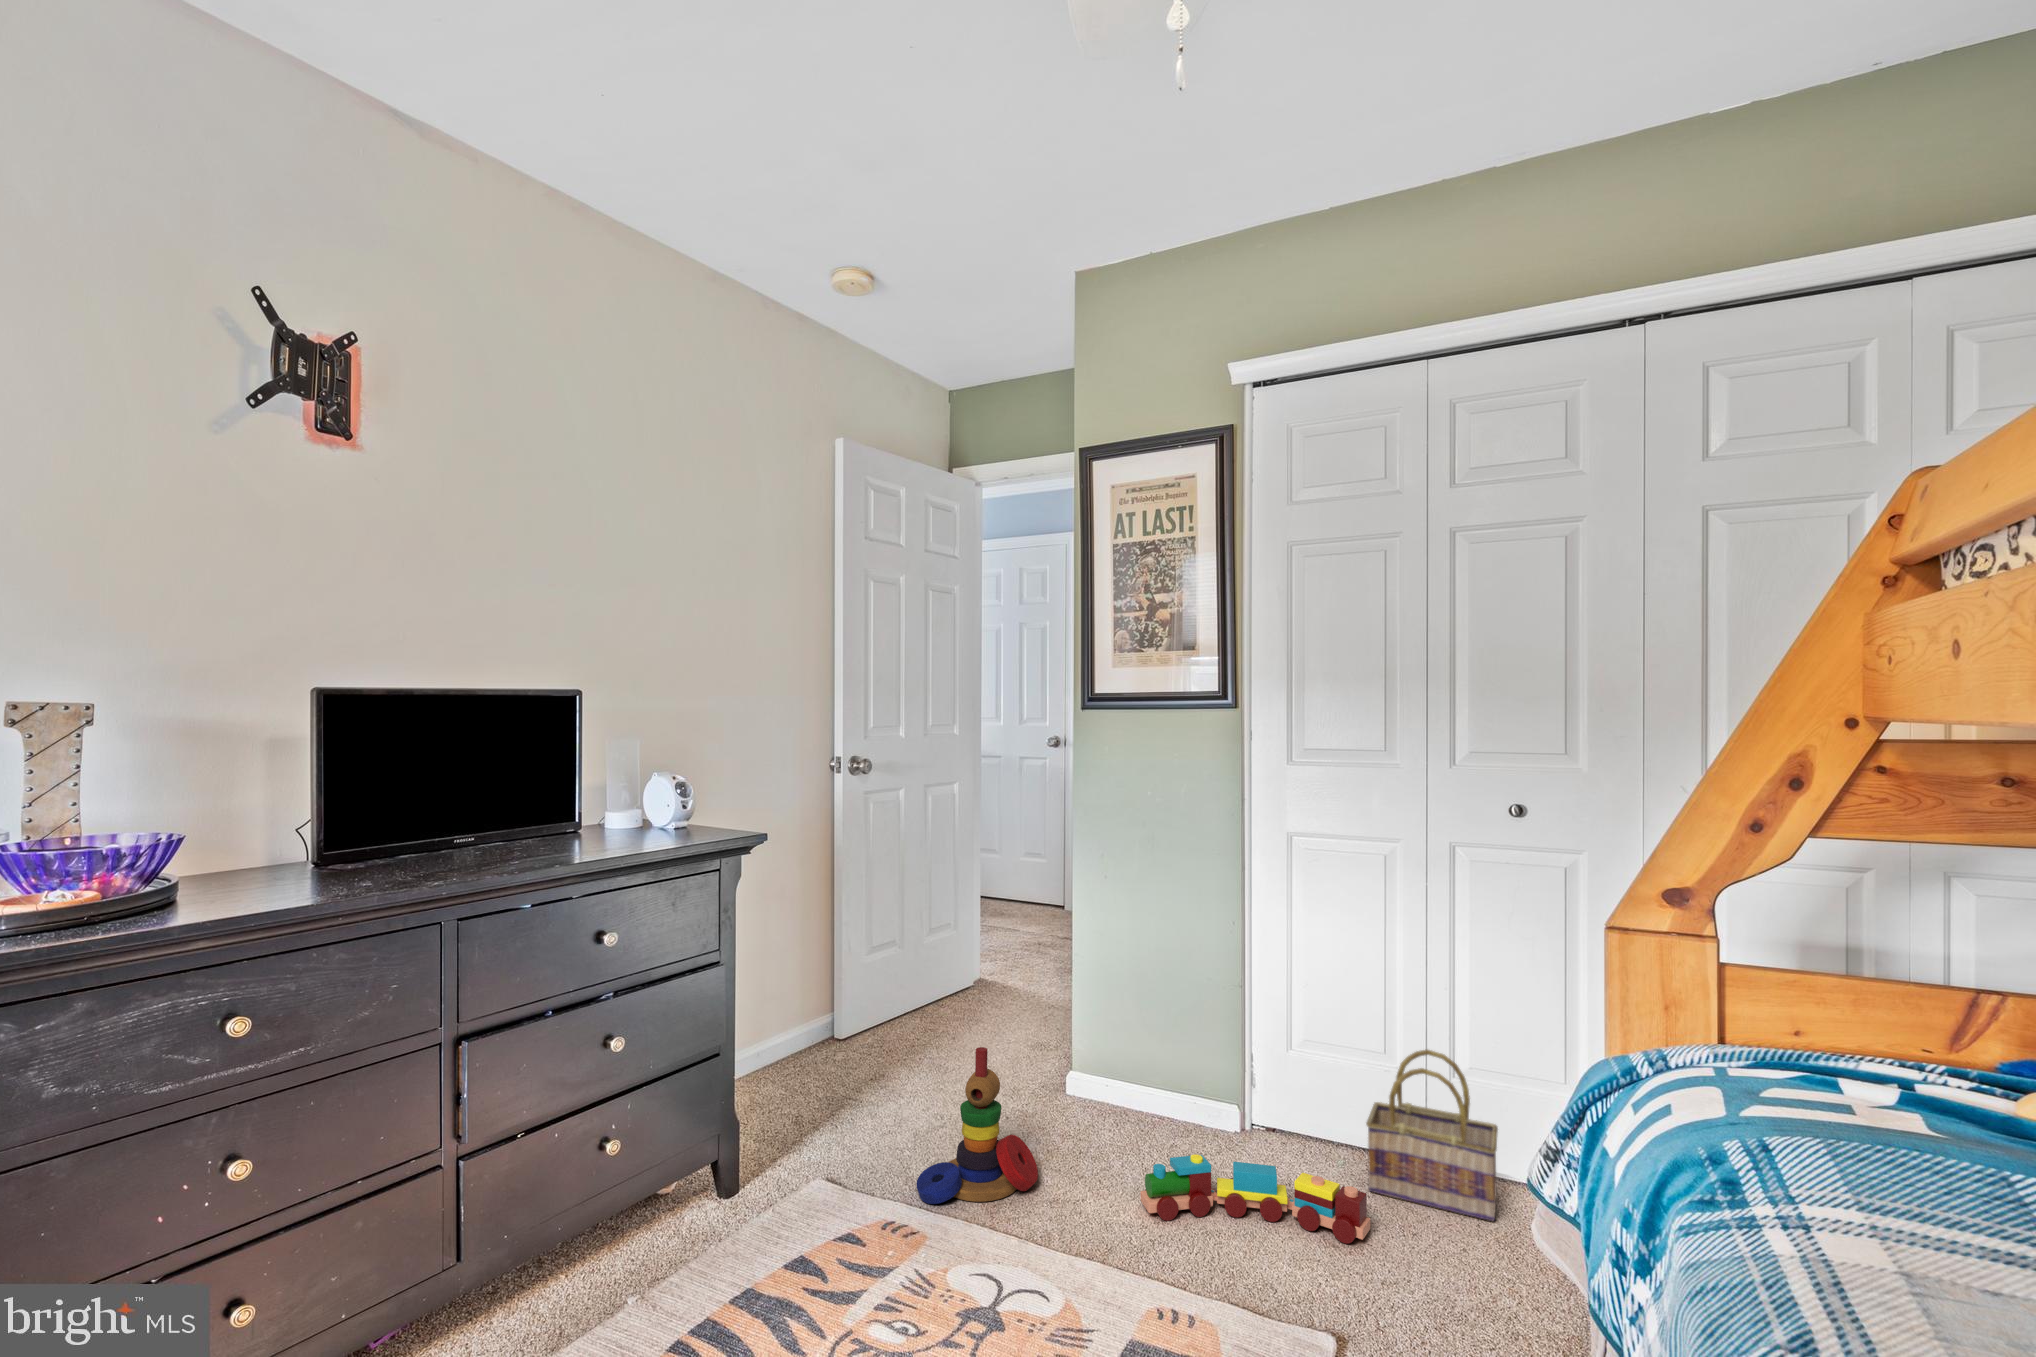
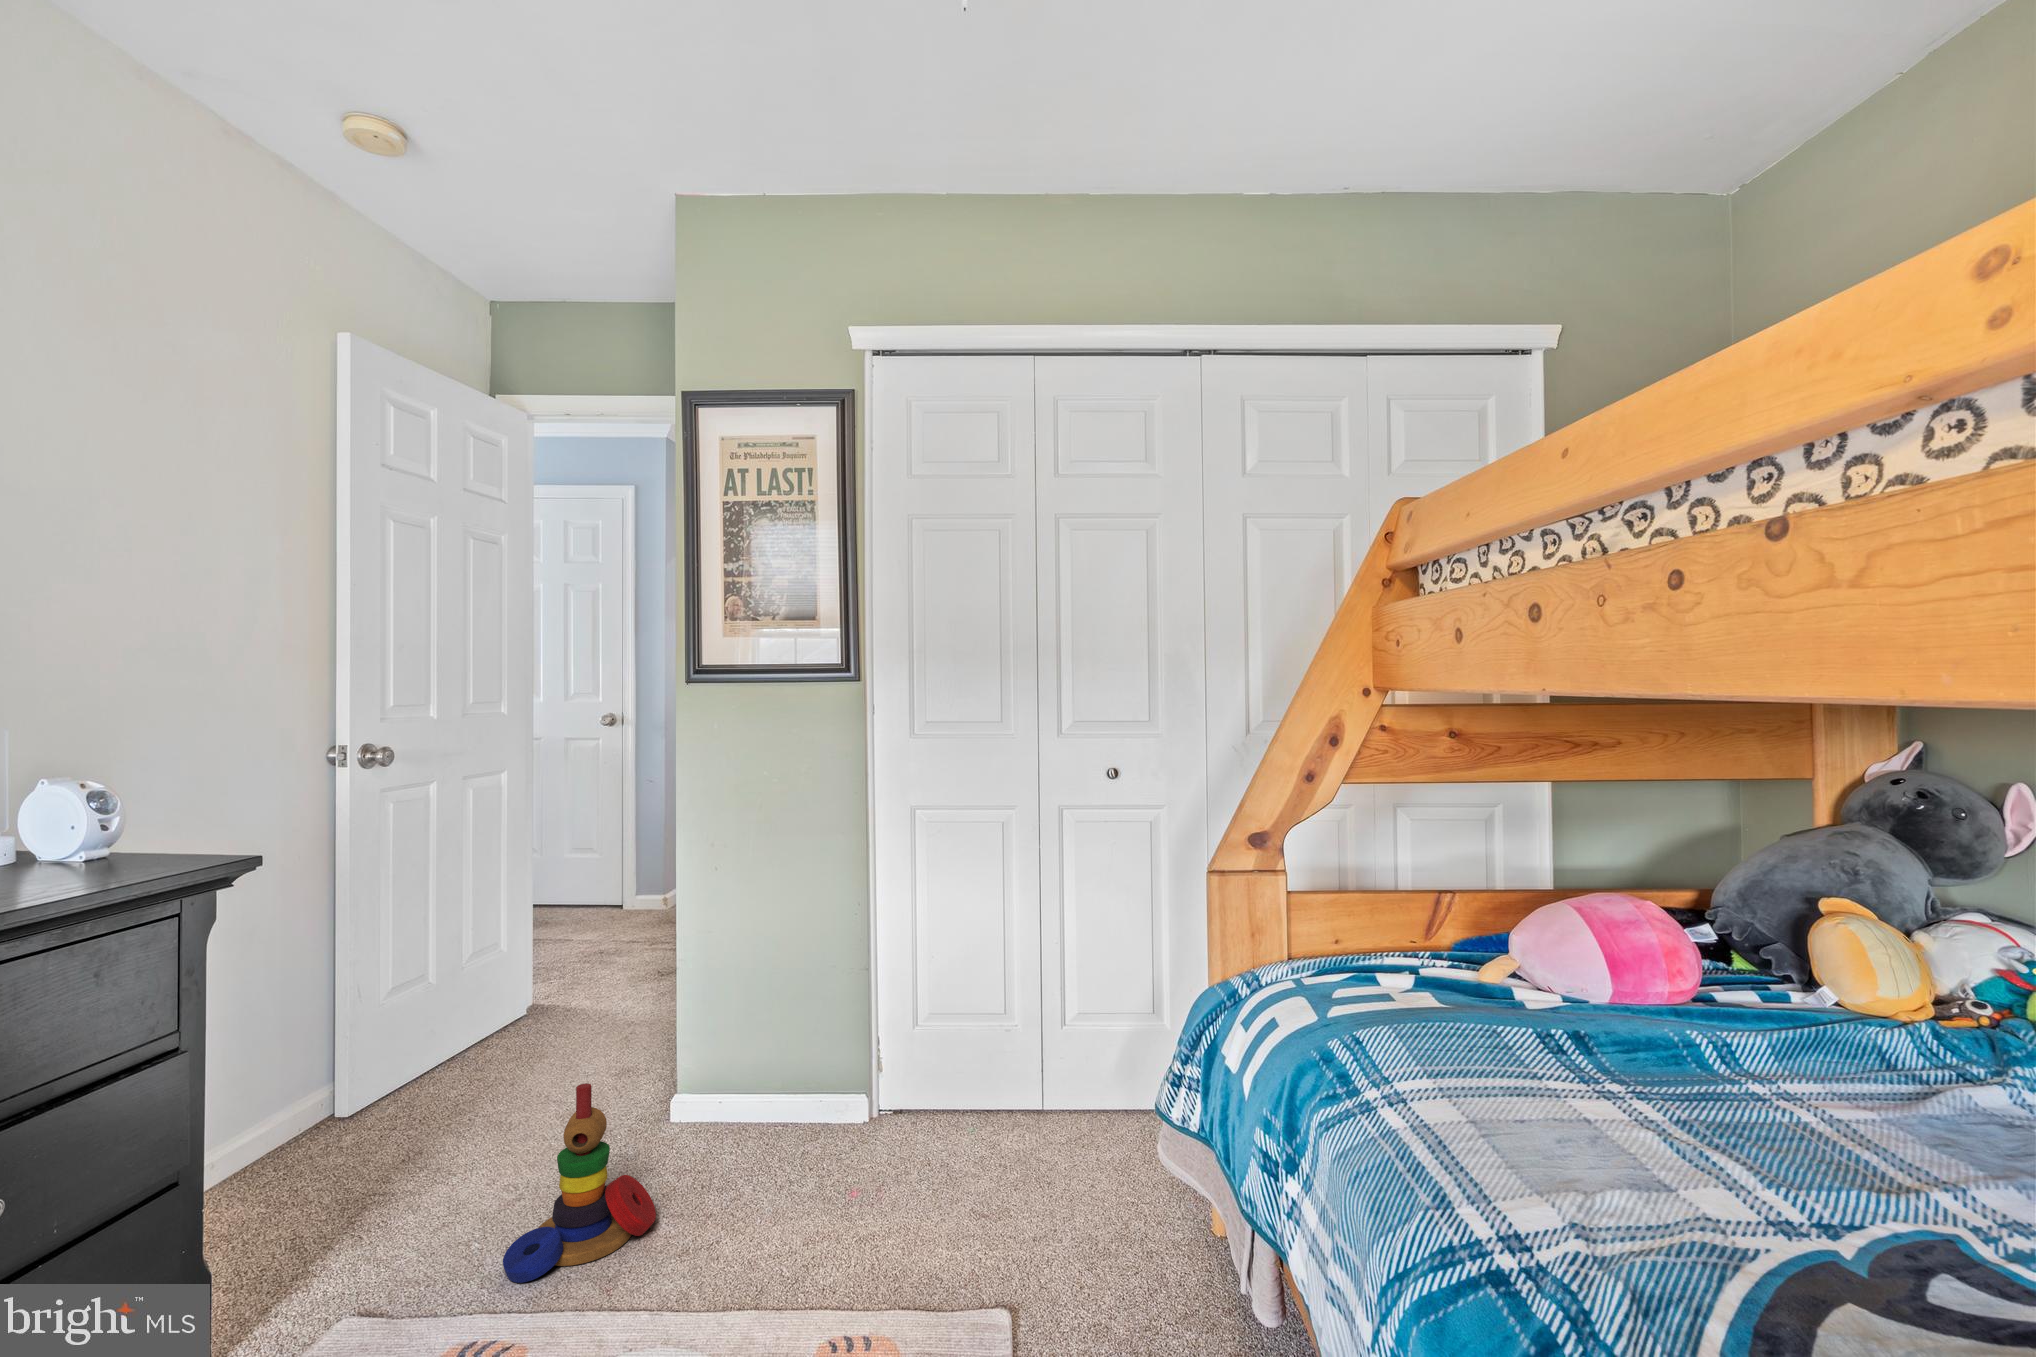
basket: present [1366,1050,1498,1221] -> none [988,999,1099,1143]
toy train: present [1141,1154,1370,1244] -> none [776,1140,1000,1224]

